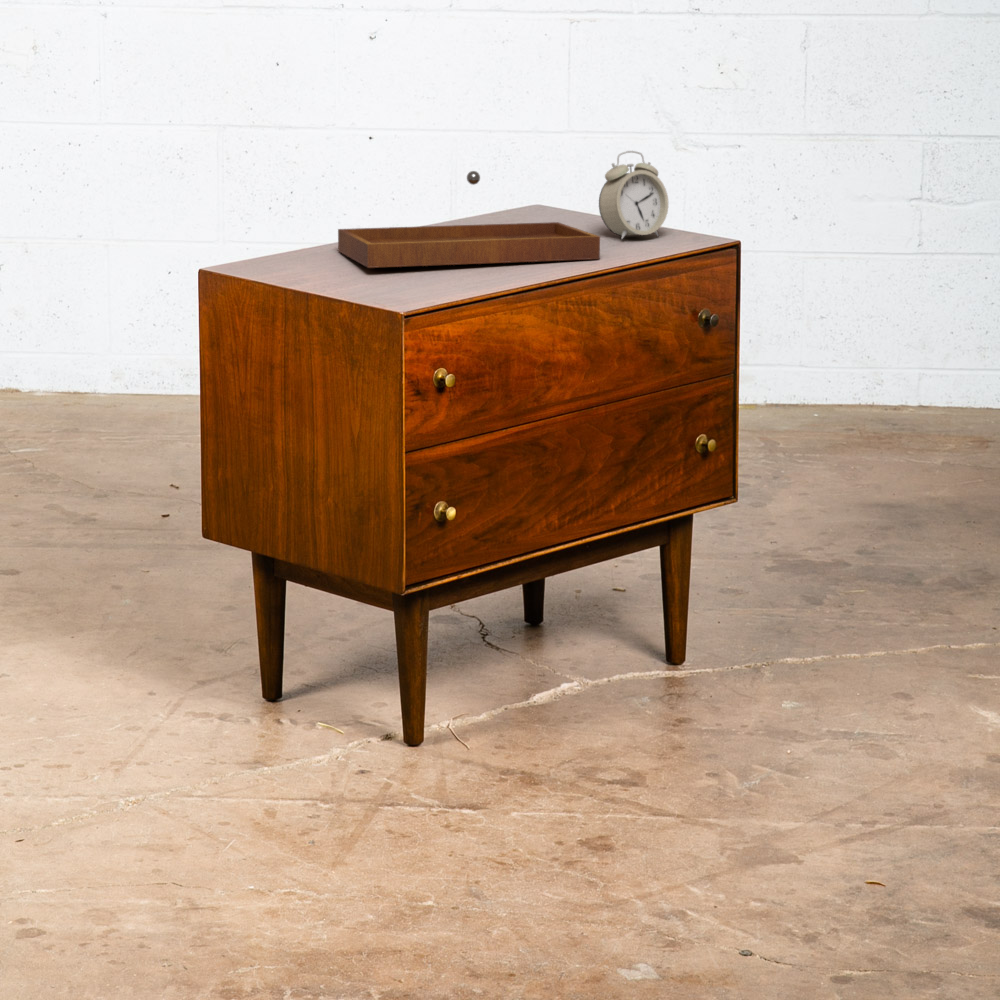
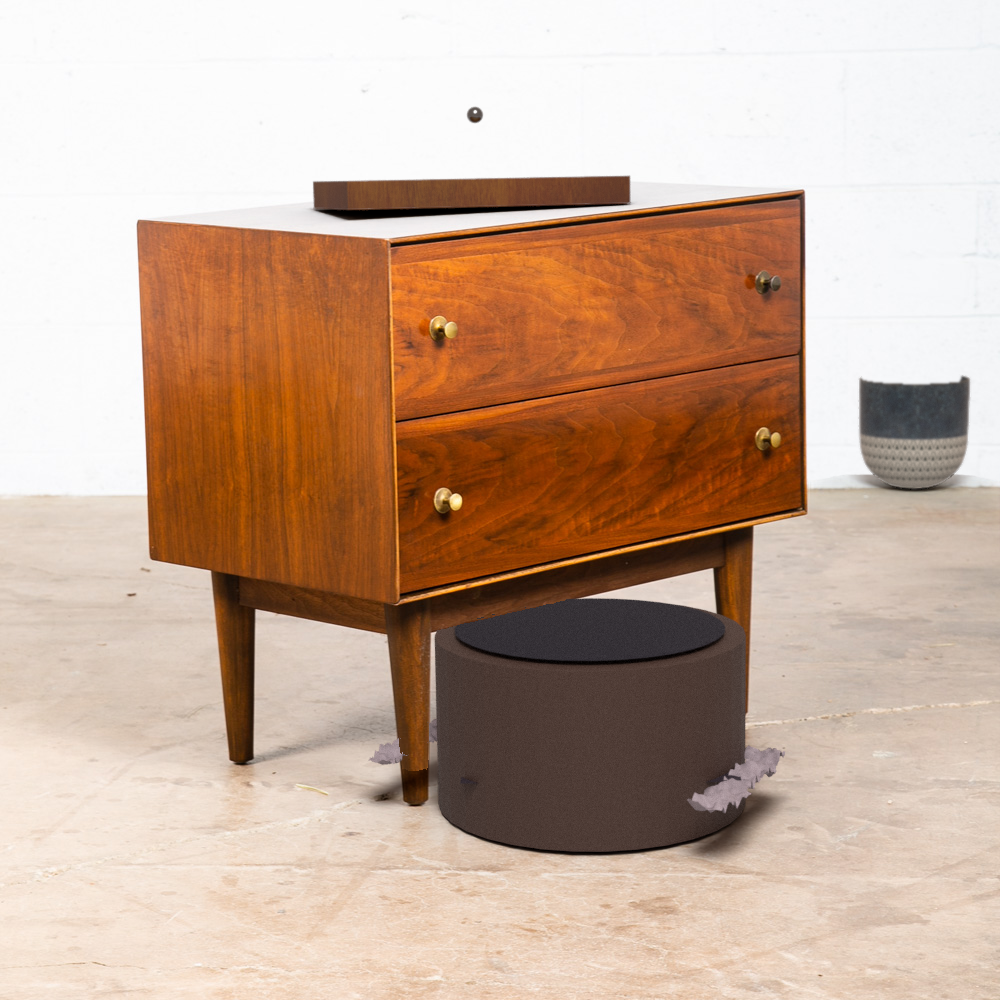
alarm clock: present [599,151,668,239] -> none [626,89,710,192]
planter: none [804,321,903,425] -> present [859,376,970,489]
pouf: none [376,576,709,793] -> present [369,598,785,852]

